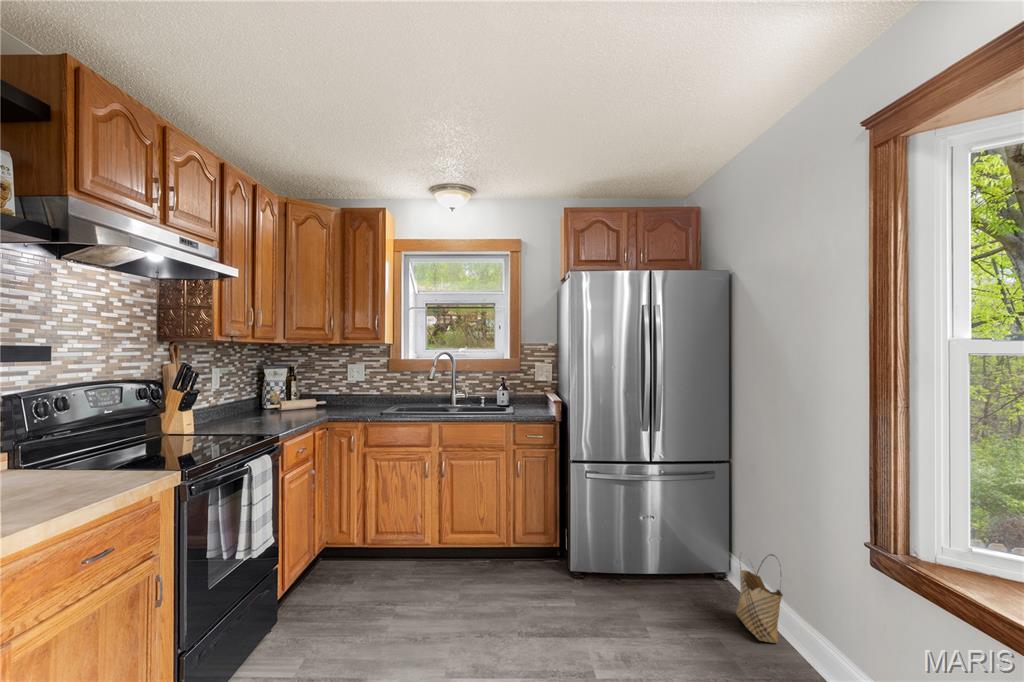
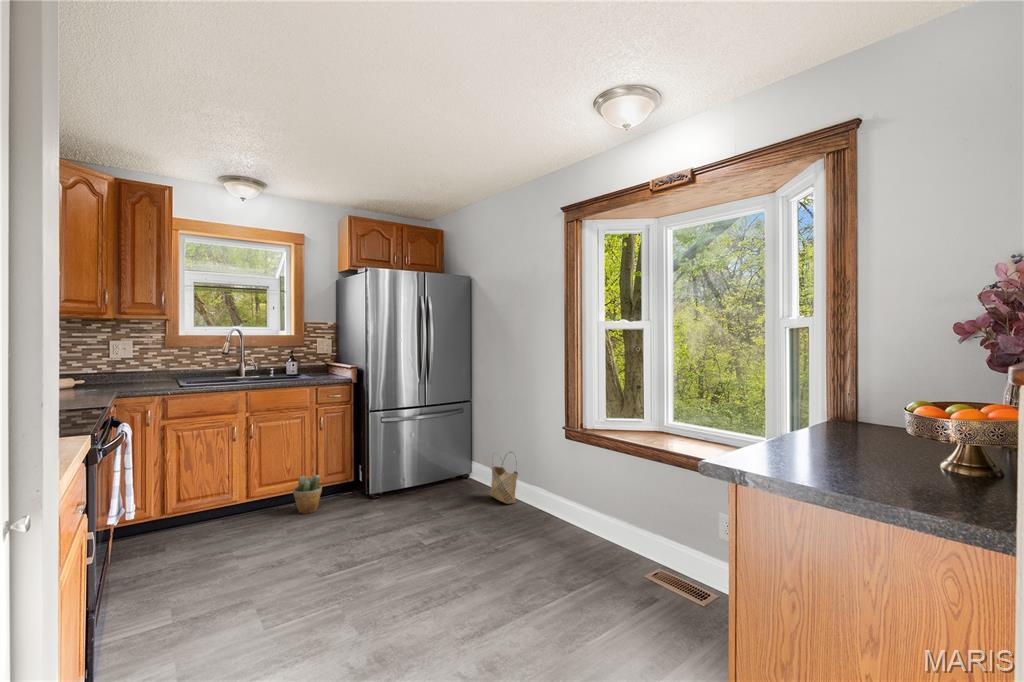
potted plant: none [480,529,512,576] -> present [293,475,322,514]

